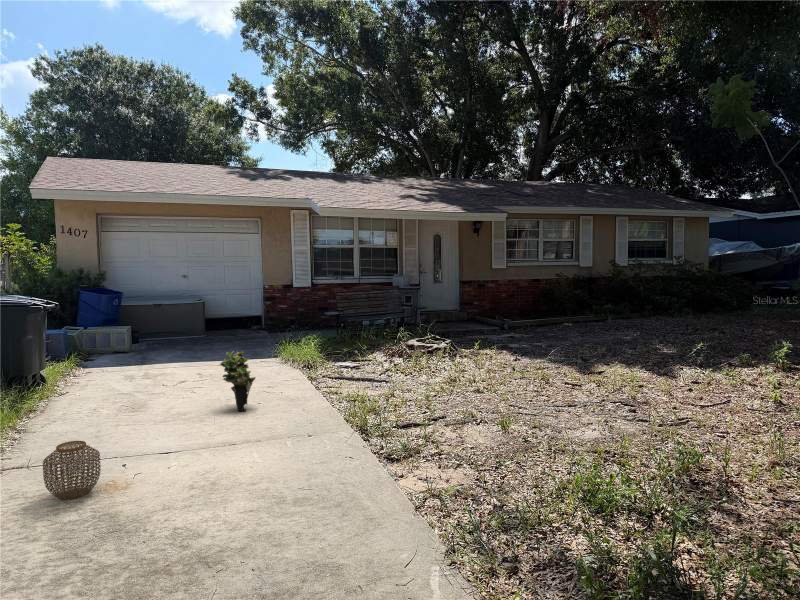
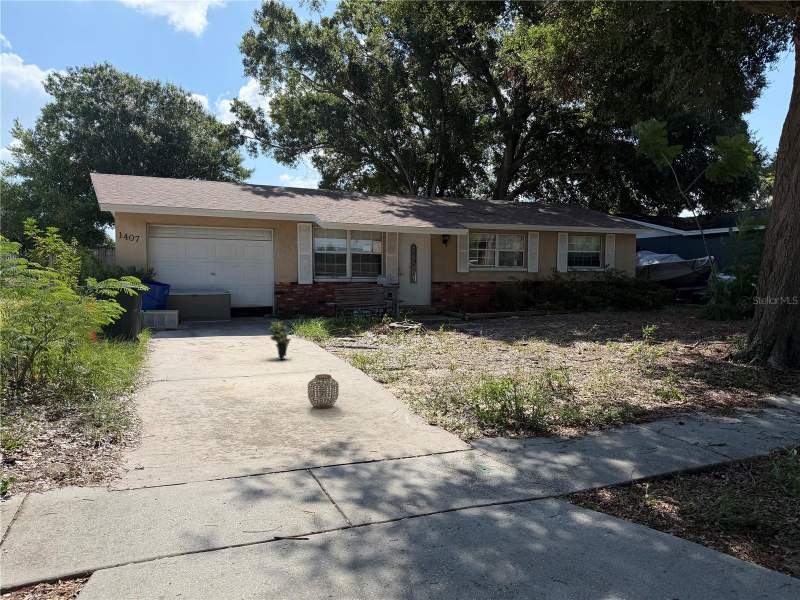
woven basket: present [43,441,101,500] -> present [308,374,339,409]

